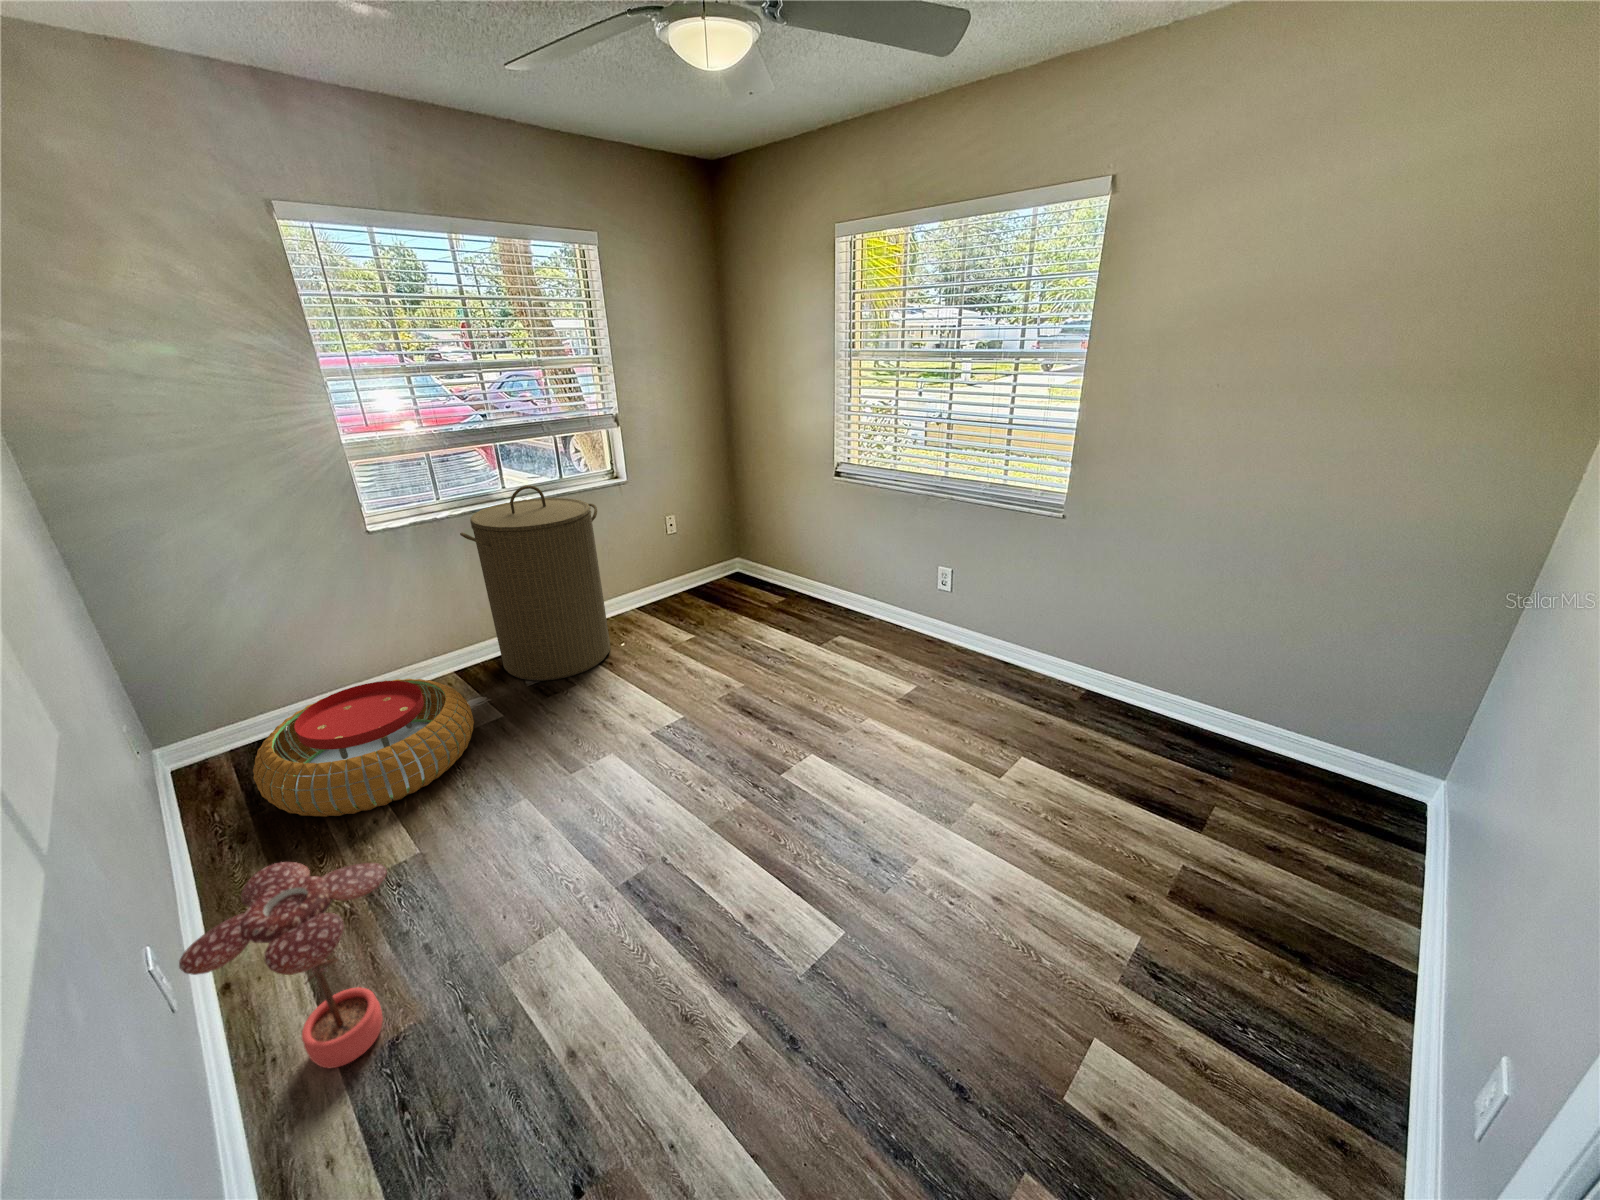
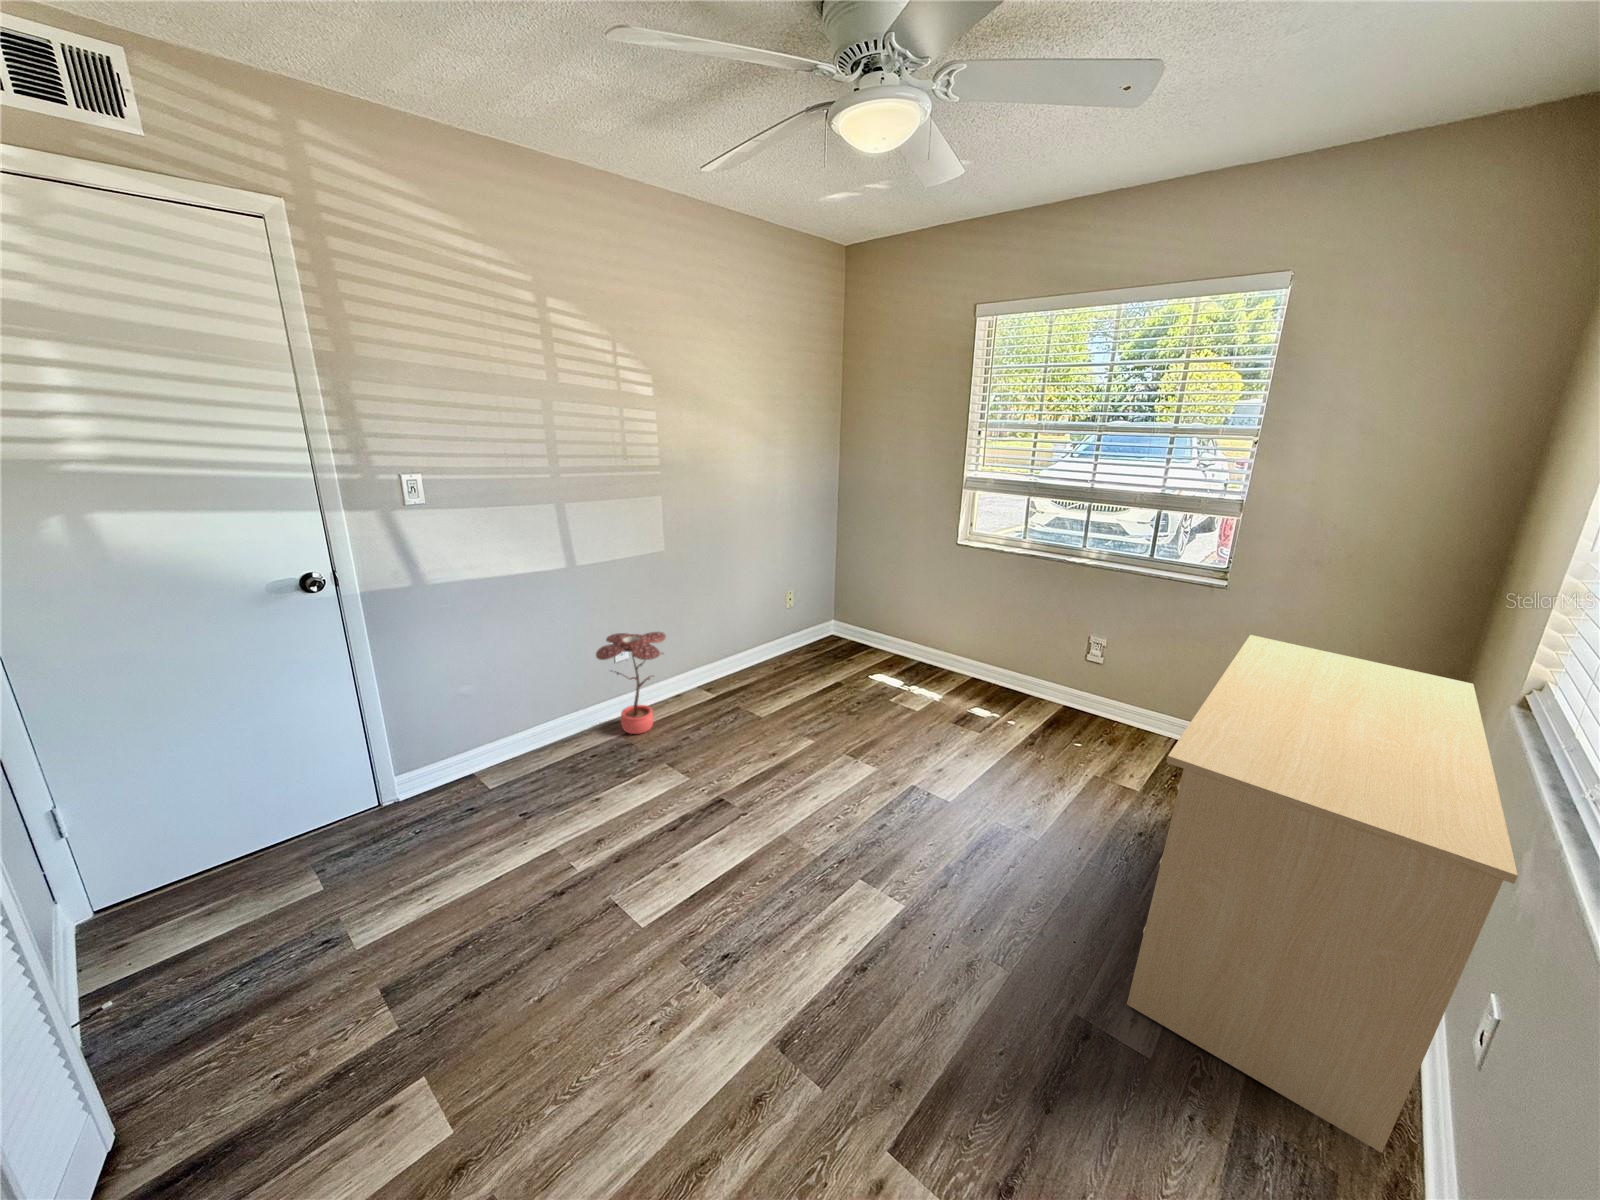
desk: none [716,474,958,681] -> present [1127,635,1518,1153]
laundry hamper: present [460,485,610,681] -> none [974,542,1122,739]
pouf: present [253,679,474,817] -> none [786,623,914,702]

